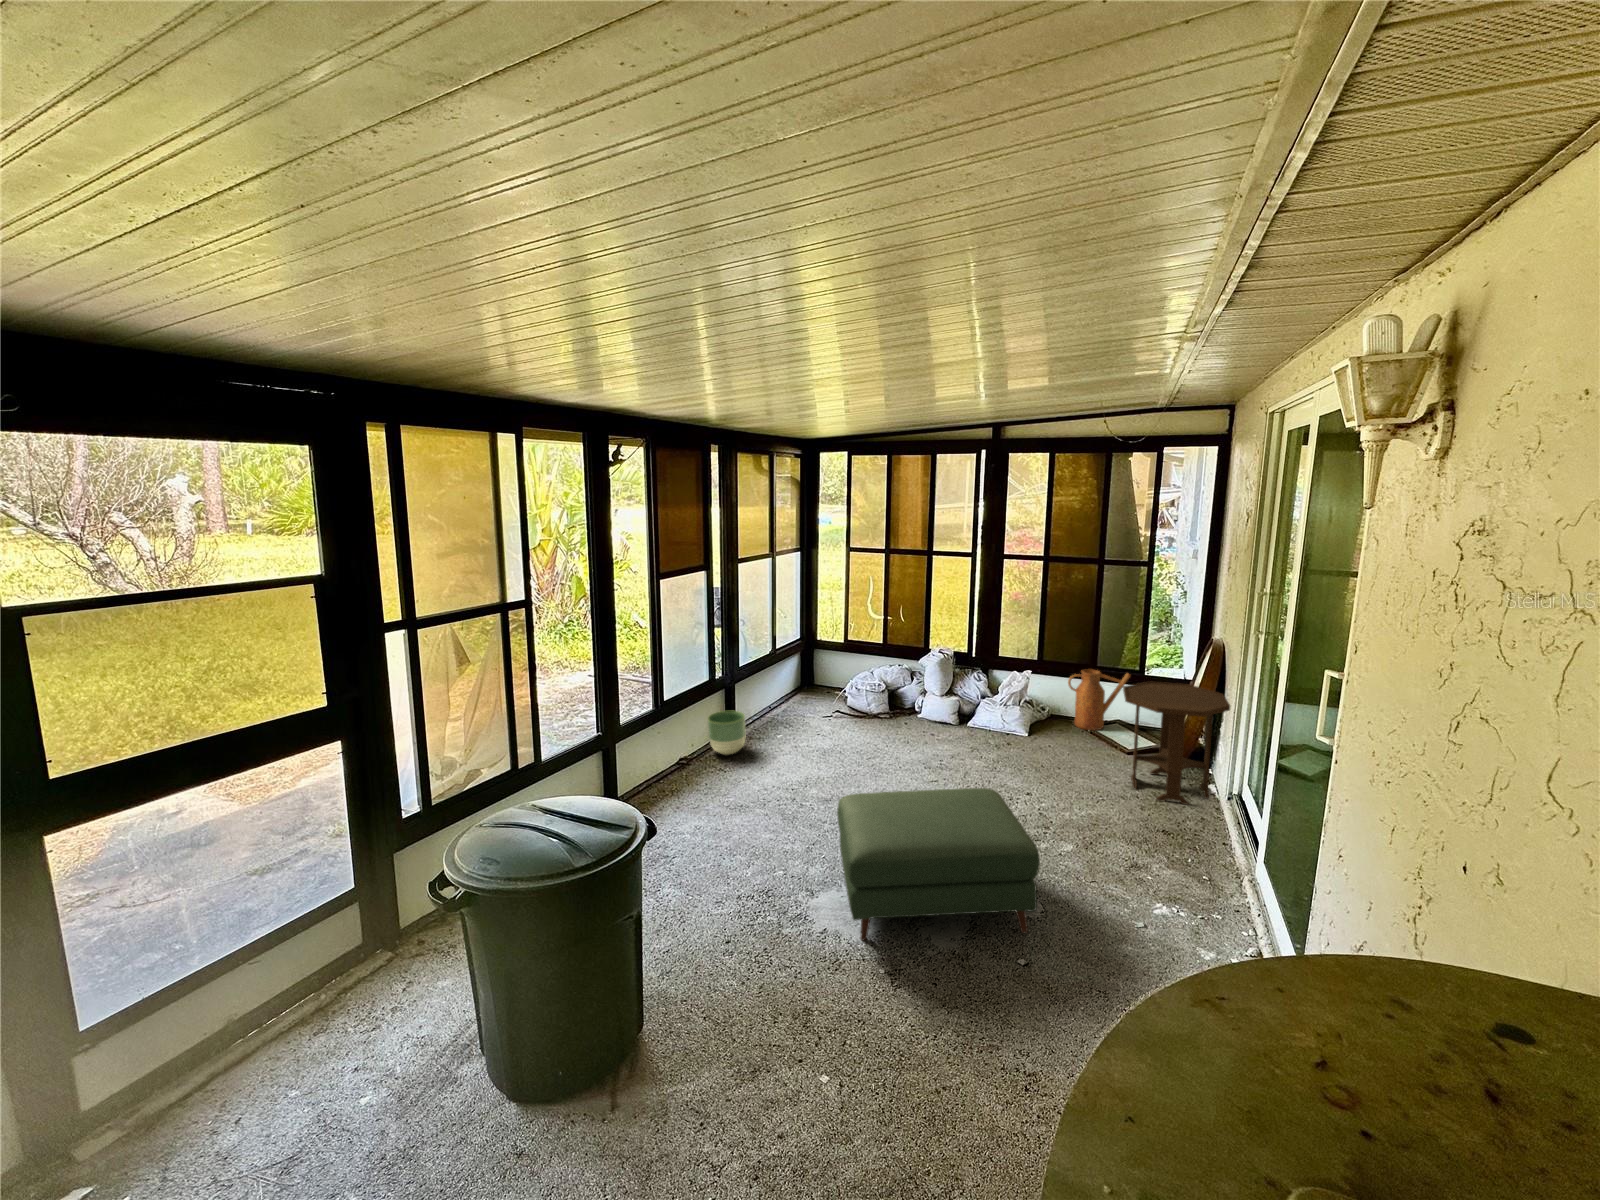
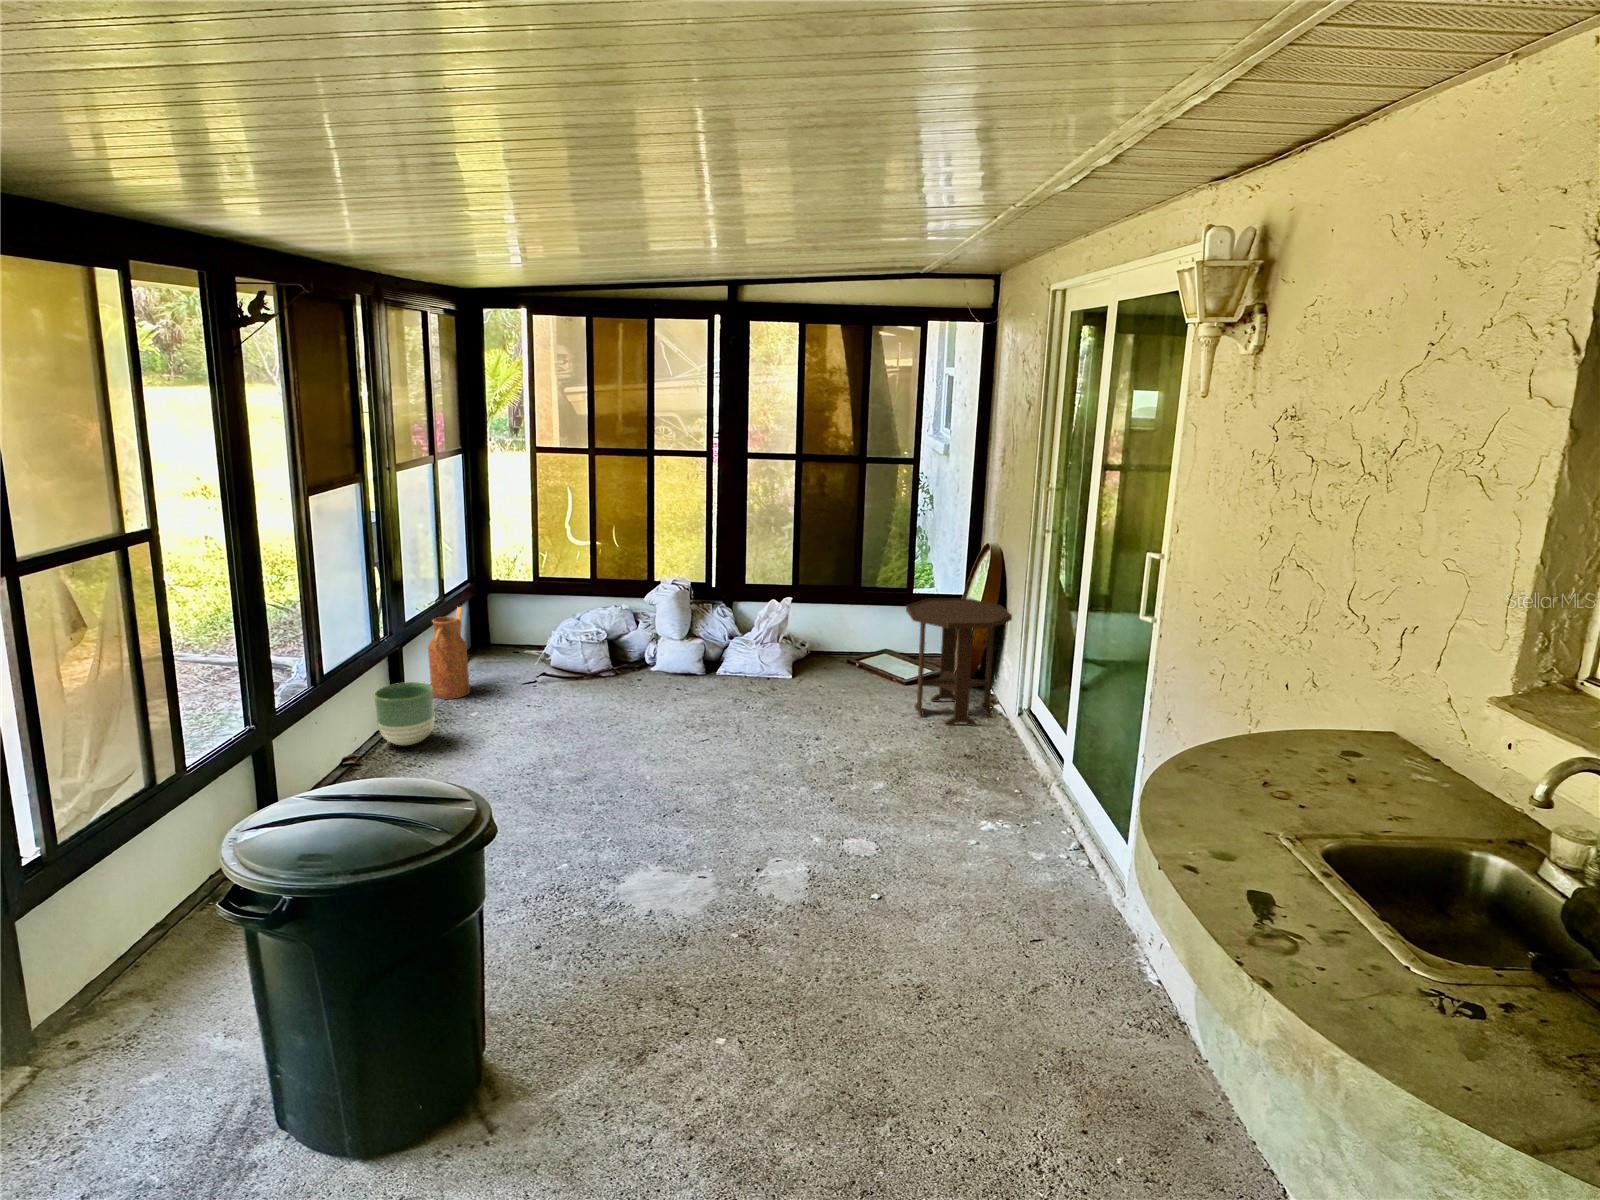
watering can: present [1068,669,1131,730] -> present [428,607,470,699]
ottoman: present [837,788,1040,940] -> none [636,724,885,914]

